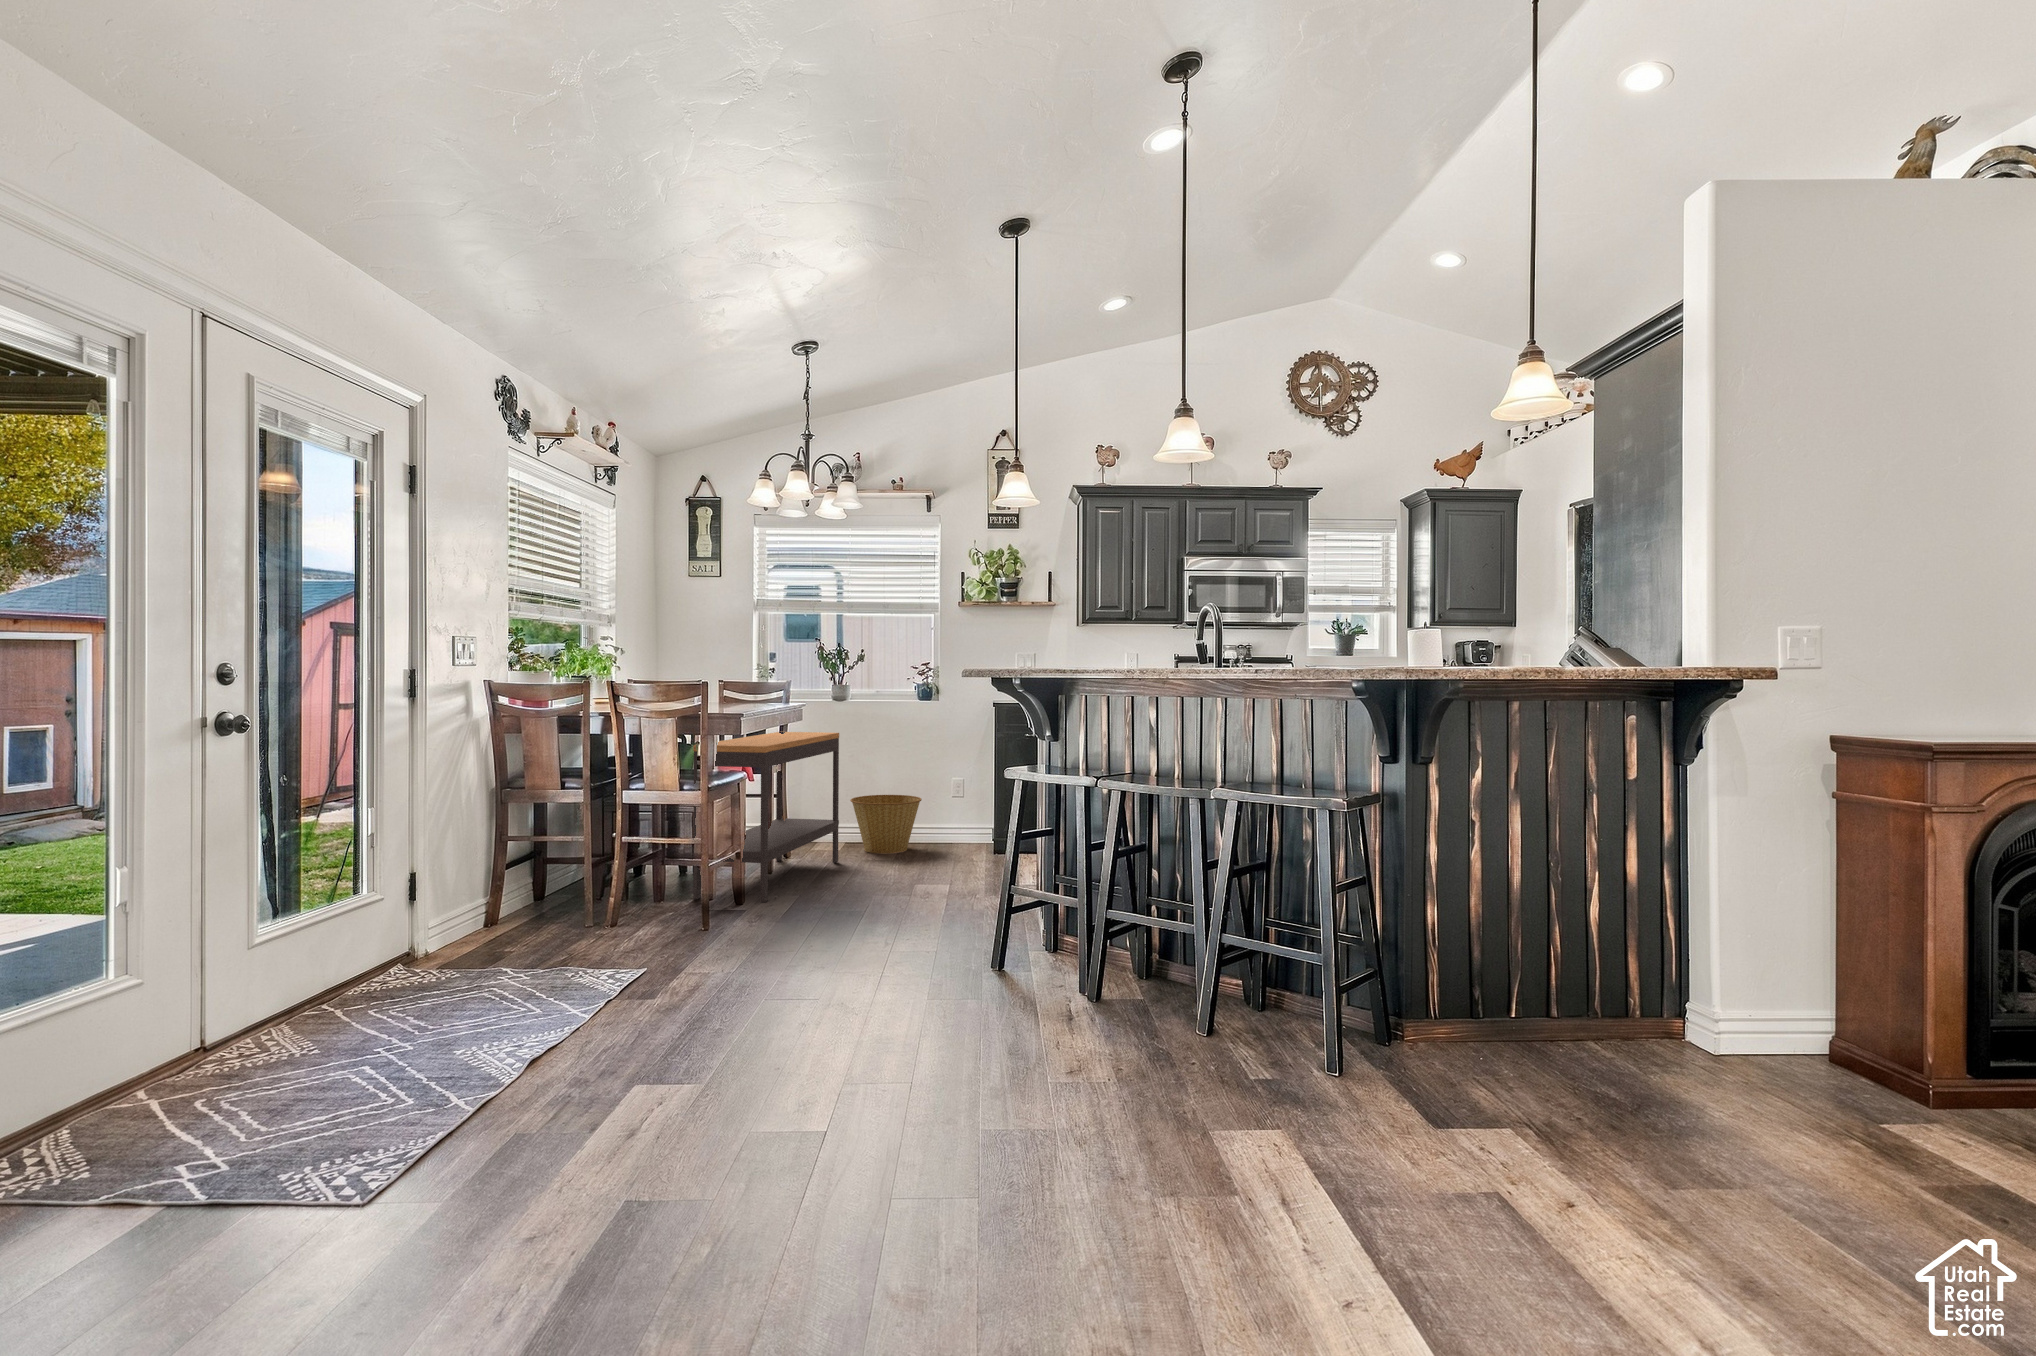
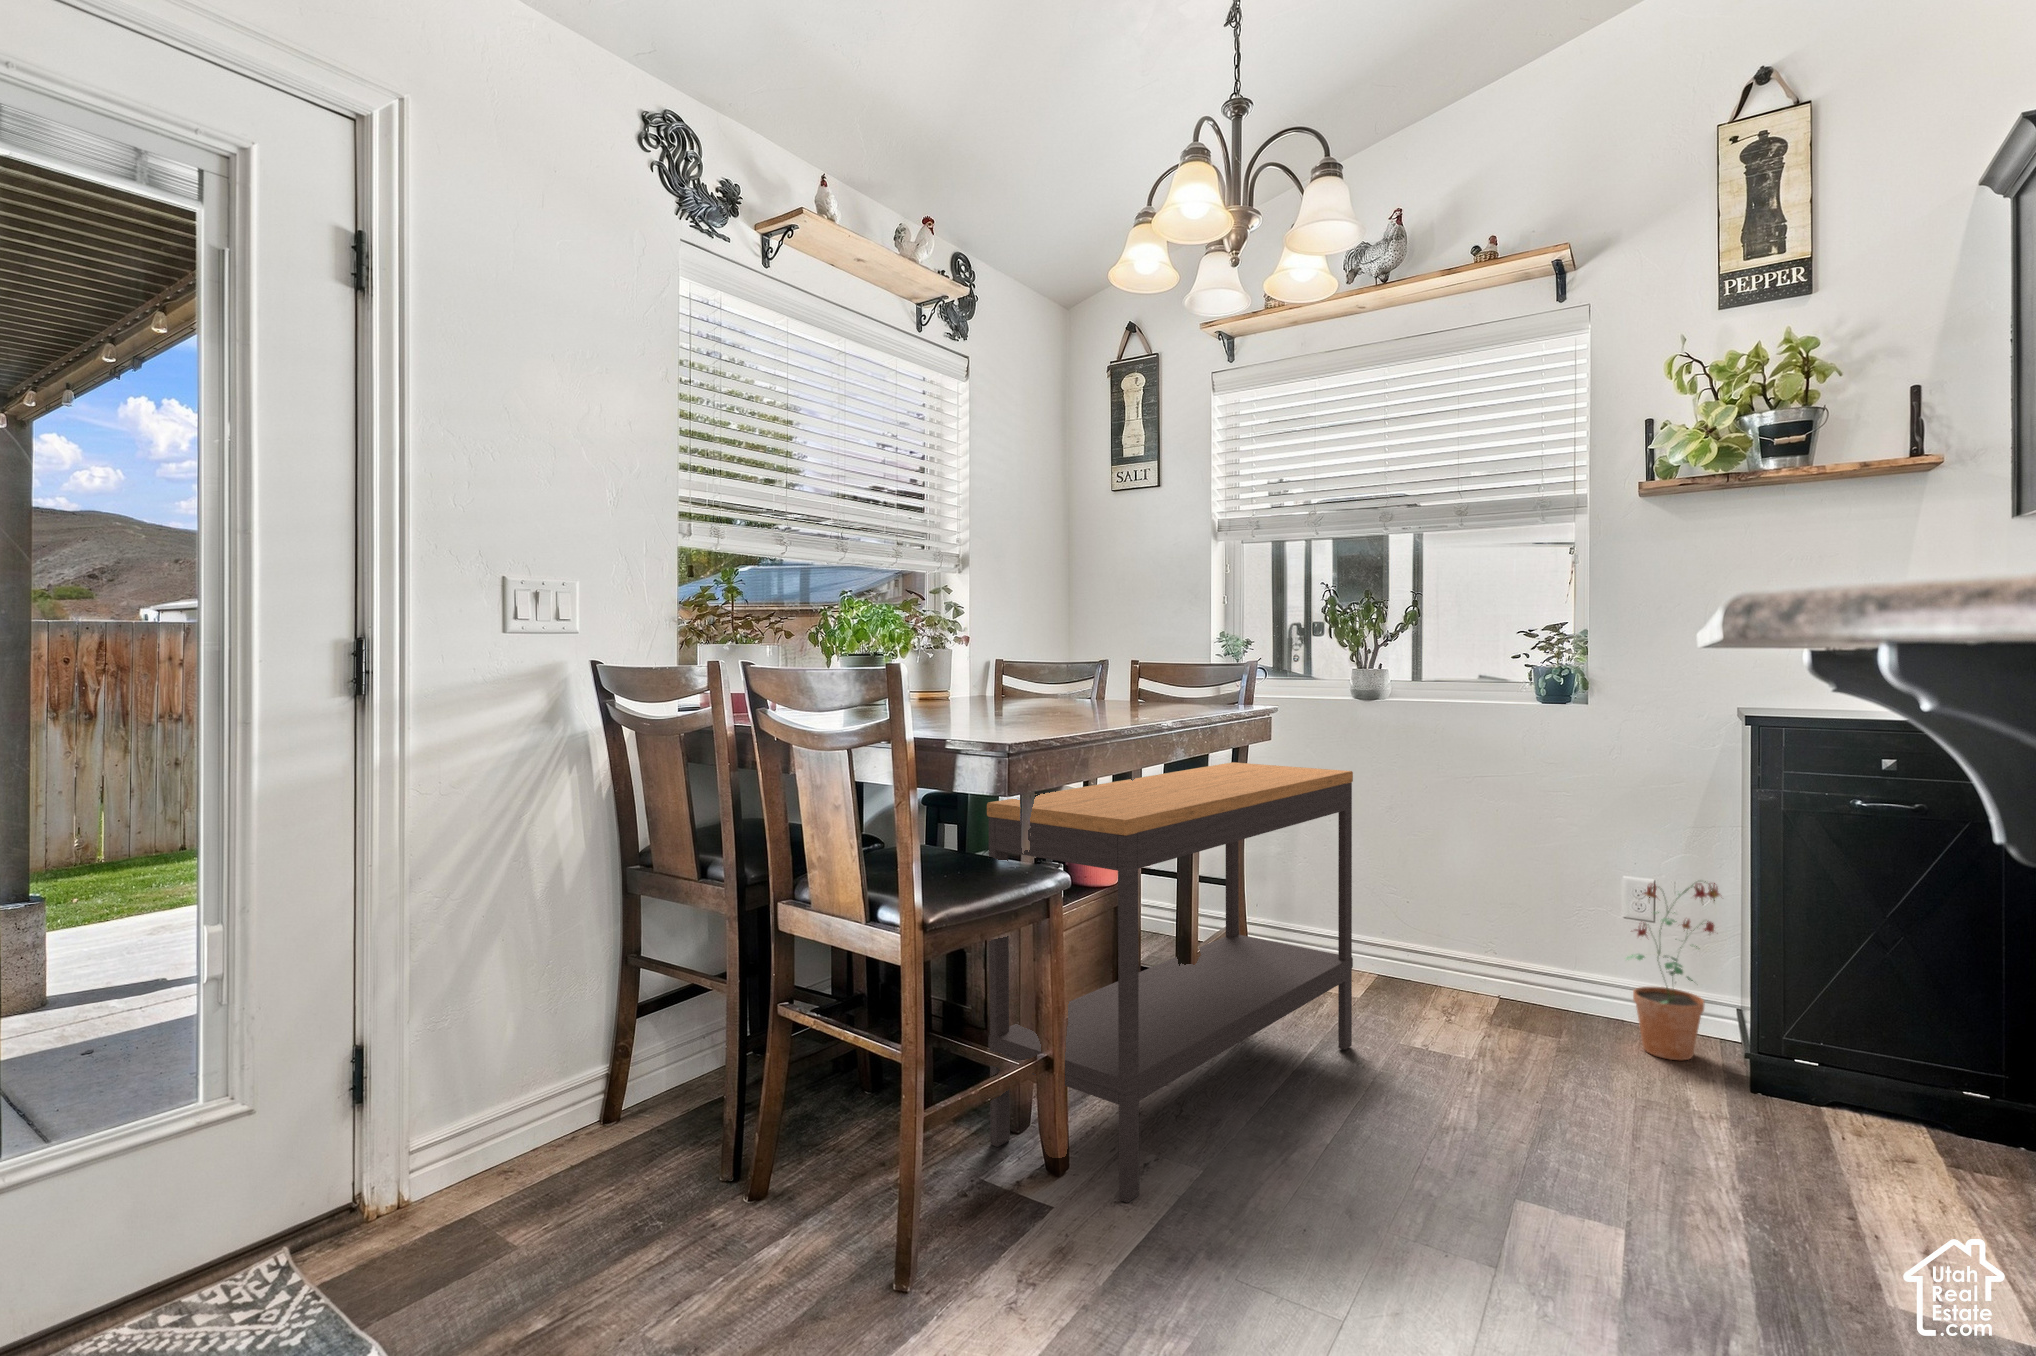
potted plant: none [950,775,987,852] -> present [1626,881,1720,1060]
basket: present [850,795,922,853] -> none [1386,892,1549,1031]

